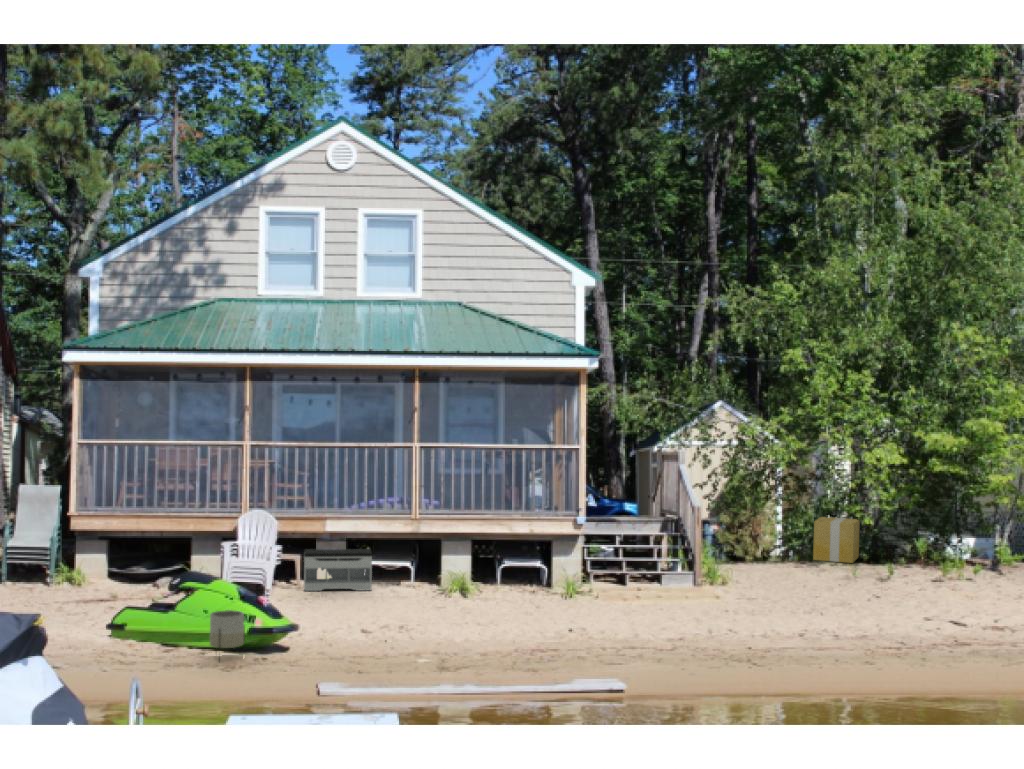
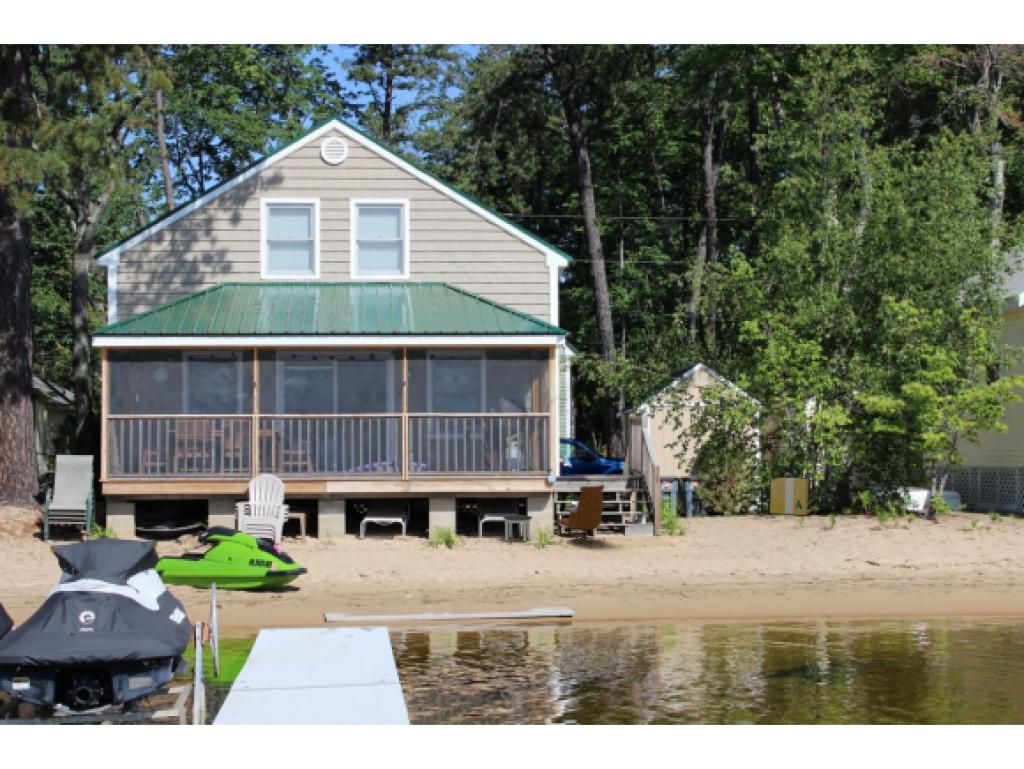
lounge chair: none [585,527,641,595] -> present [557,485,604,544]
bench: present [304,549,372,591] -> none [308,507,368,544]
round table: none [525,560,557,590] -> present [503,515,532,541]
planter: present [210,610,245,652] -> none [234,557,263,600]

